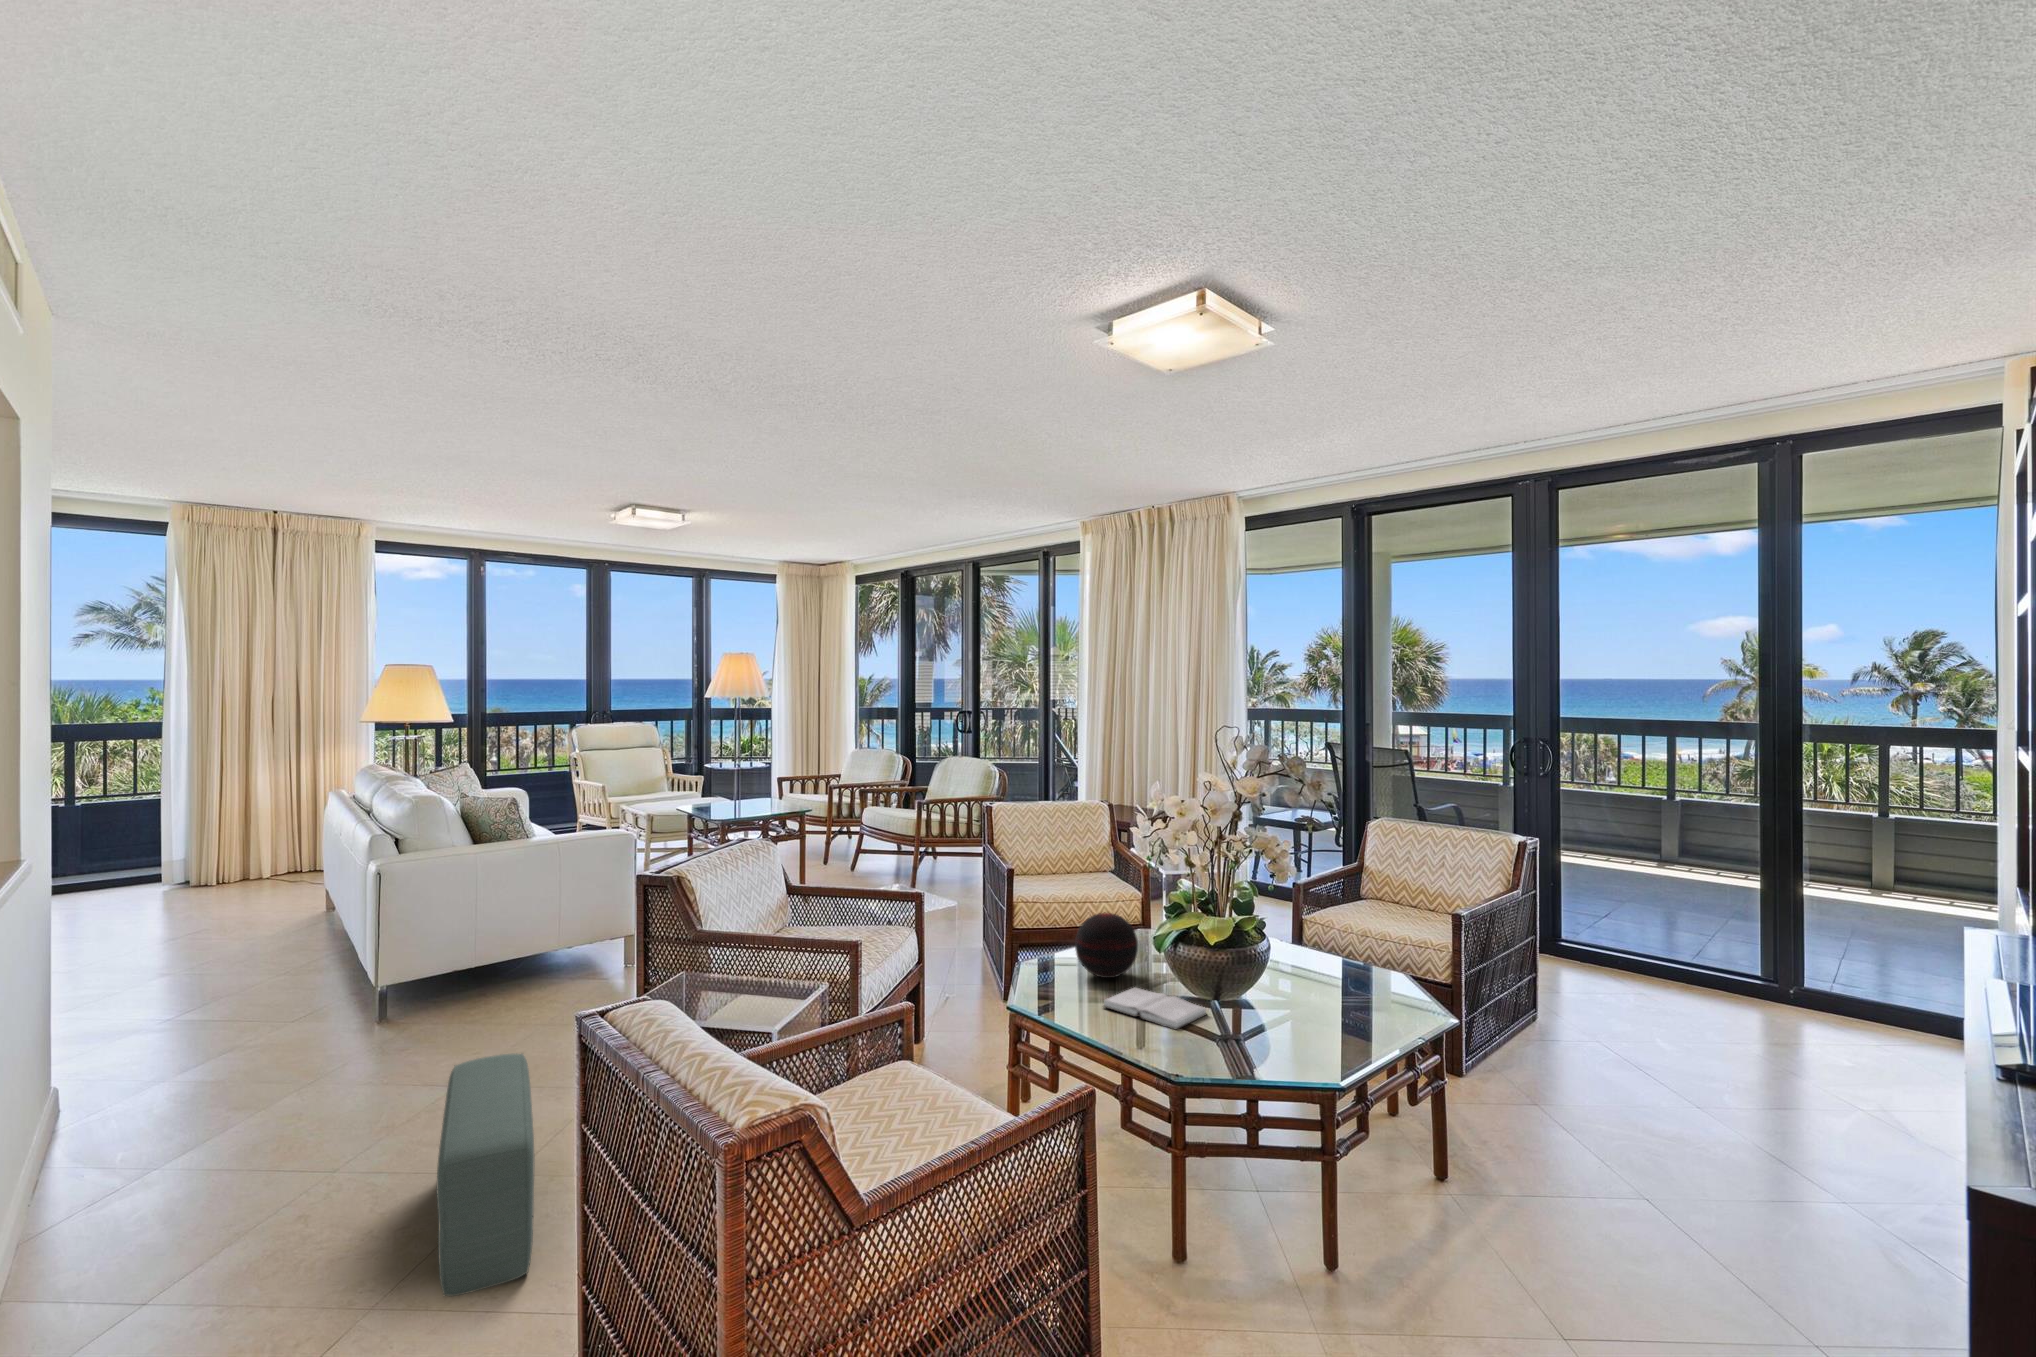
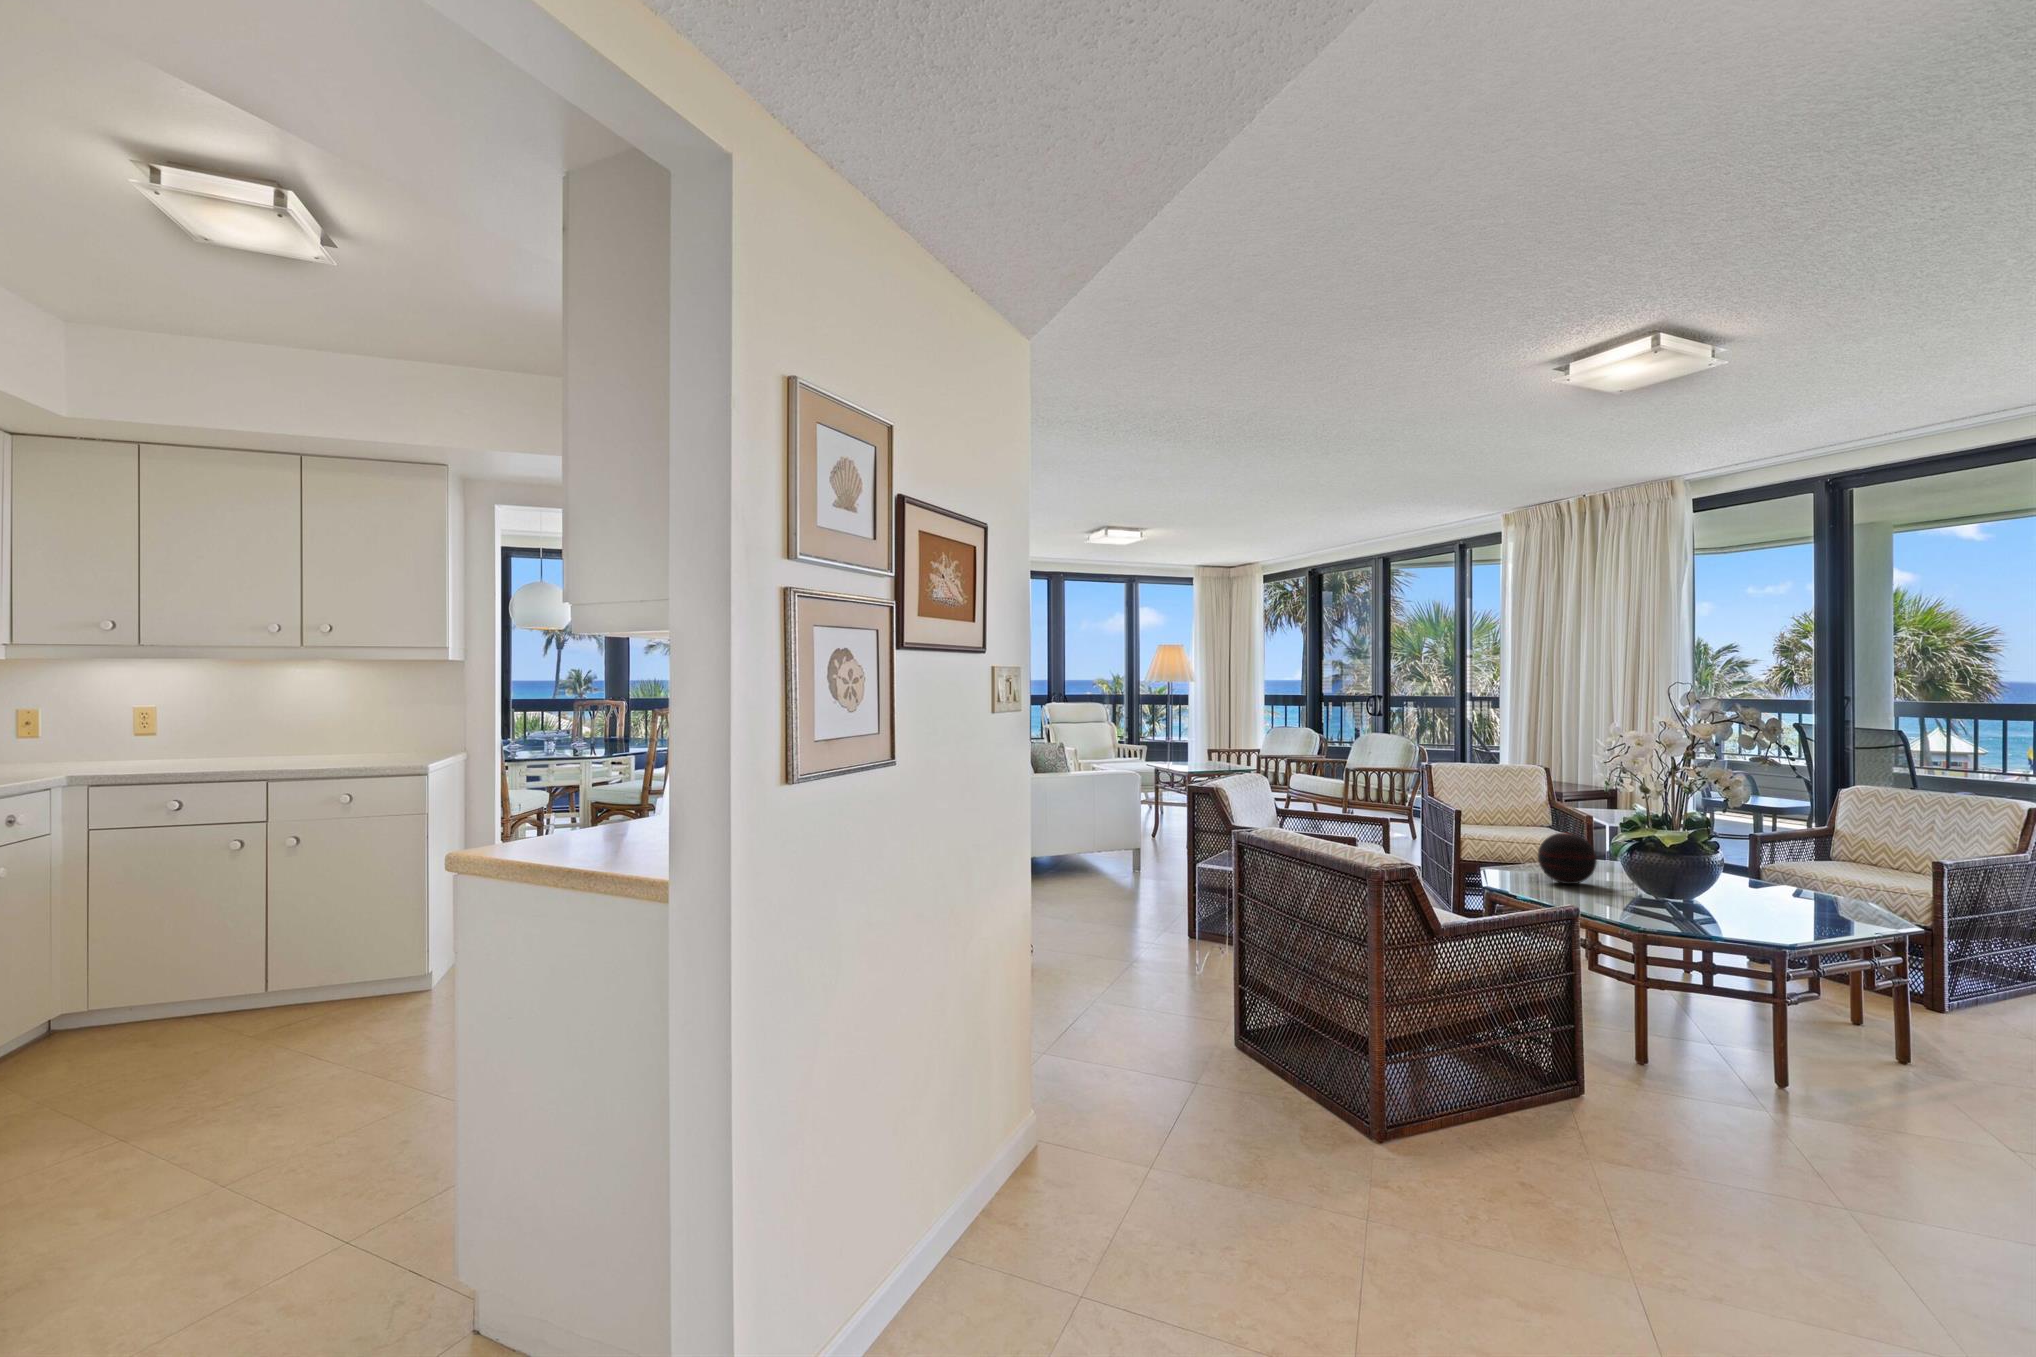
hardback book: present [1104,988,1206,1030] -> none [1569,887,1667,912]
pouf: present [437,1054,535,1296] -> none [1083,898,1164,1022]

